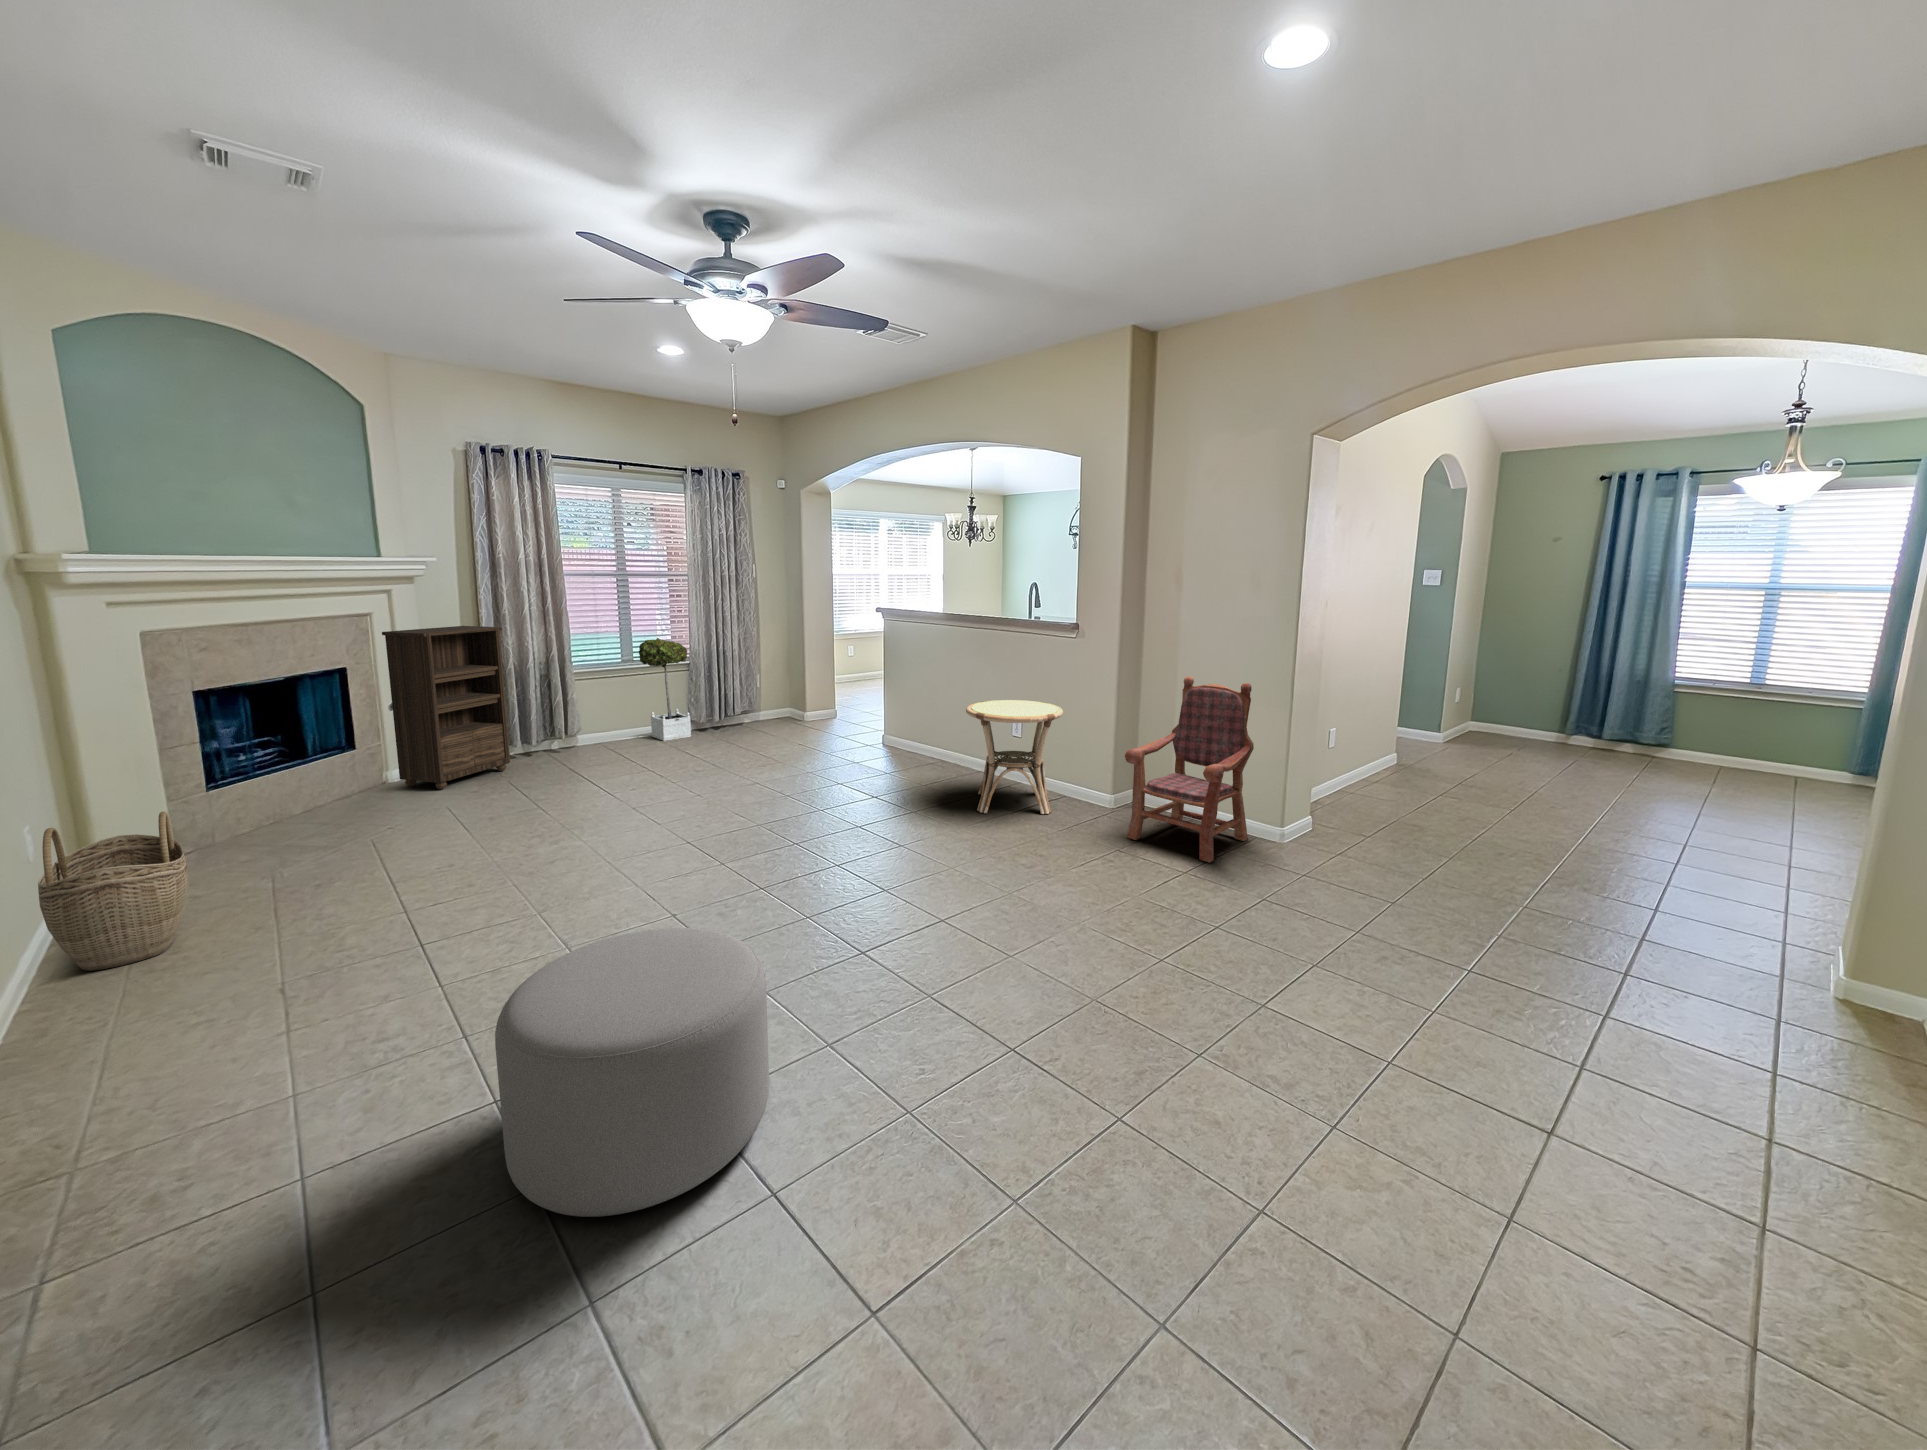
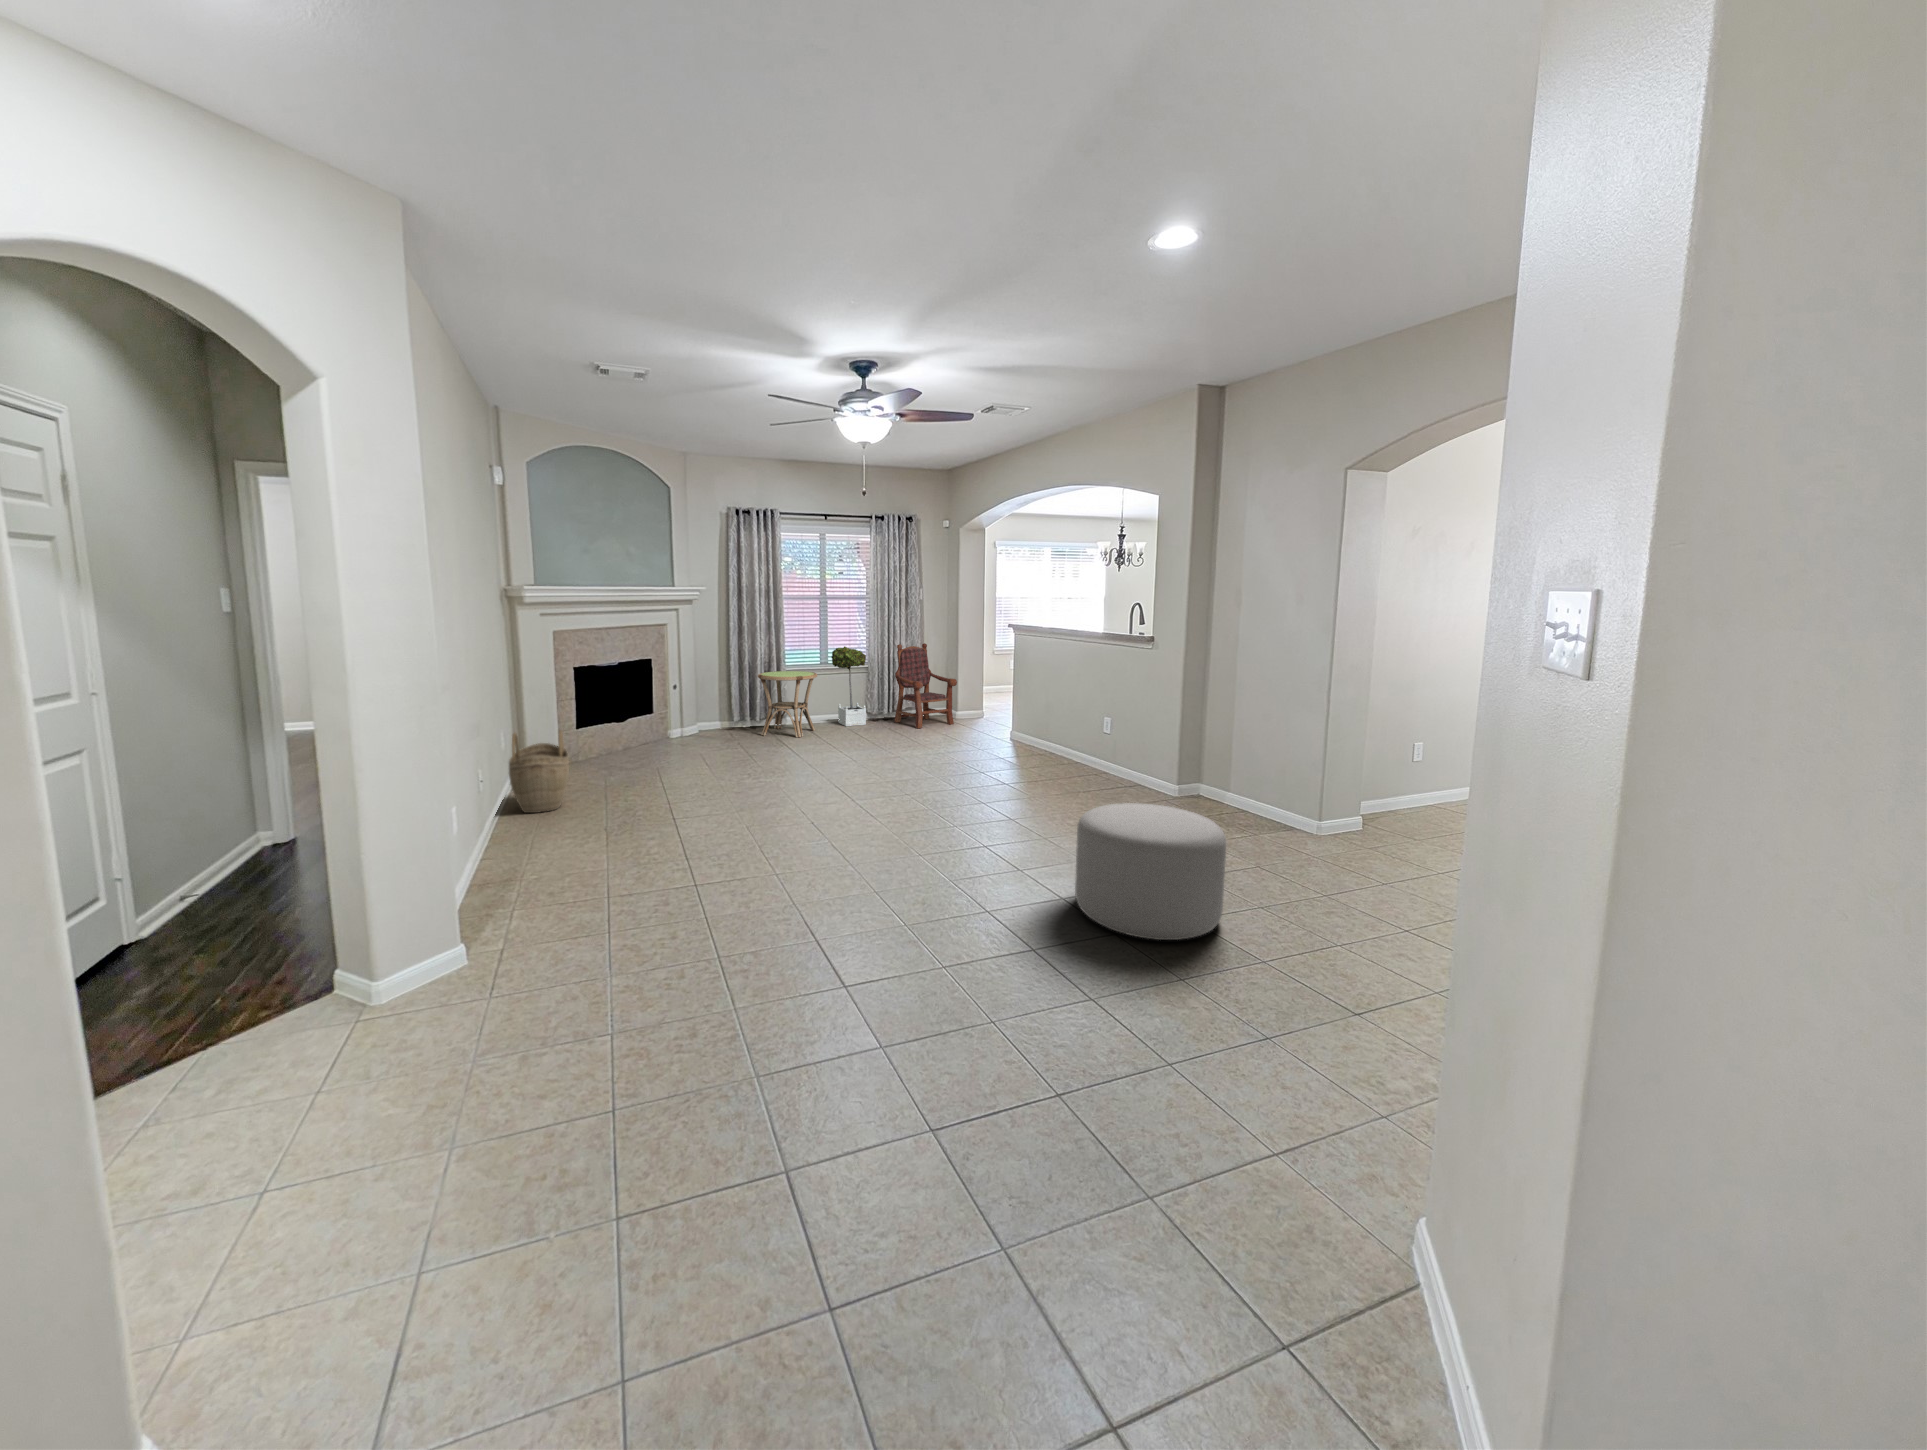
bookshelf: present [382,626,510,789] -> none [671,634,741,745]
armchair: present [1125,677,1254,862] -> present [894,643,957,728]
side table: present [966,700,1063,814] -> present [758,671,817,737]
ottoman: present [495,928,769,1217] -> present [1075,803,1226,940]

